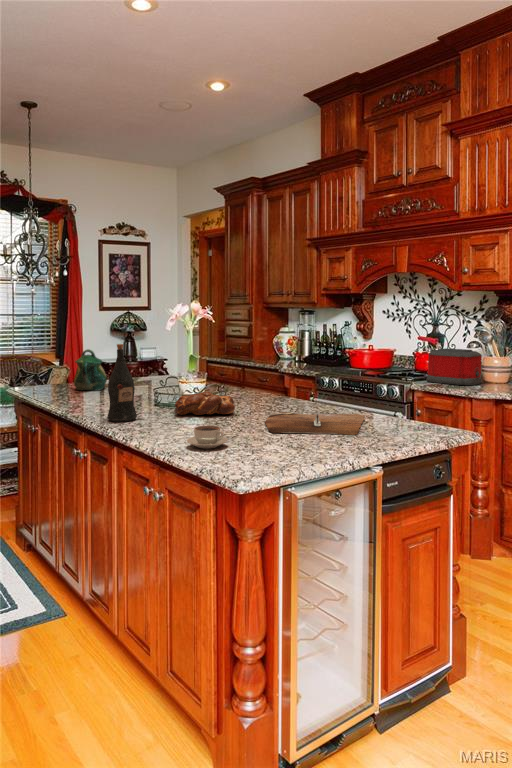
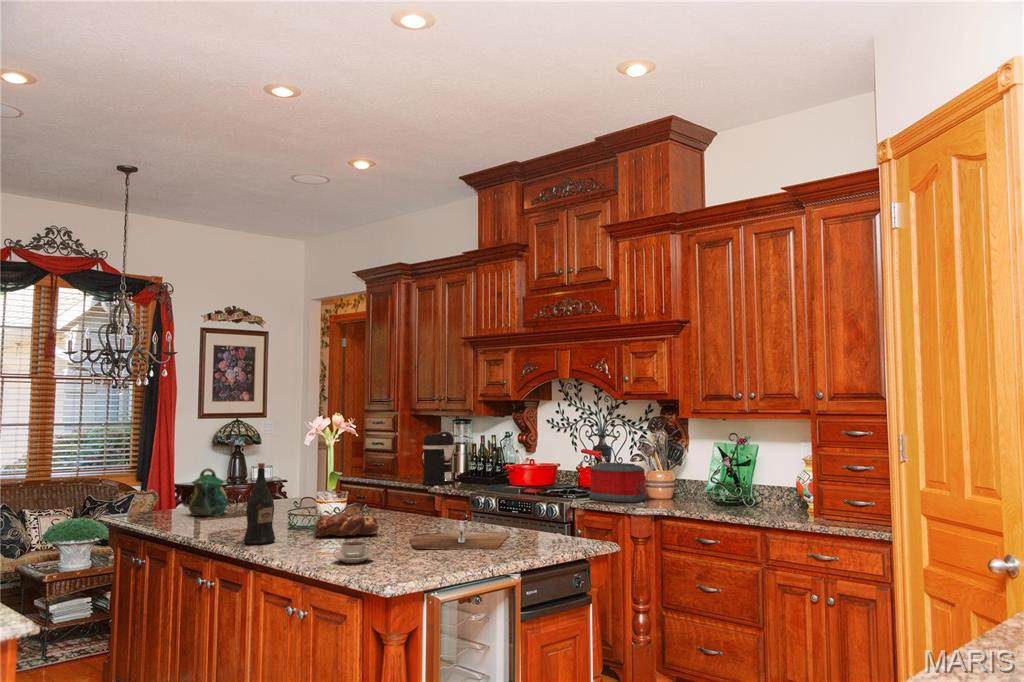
coffee maker: none [274,321,302,366] -> present [422,431,455,485]

